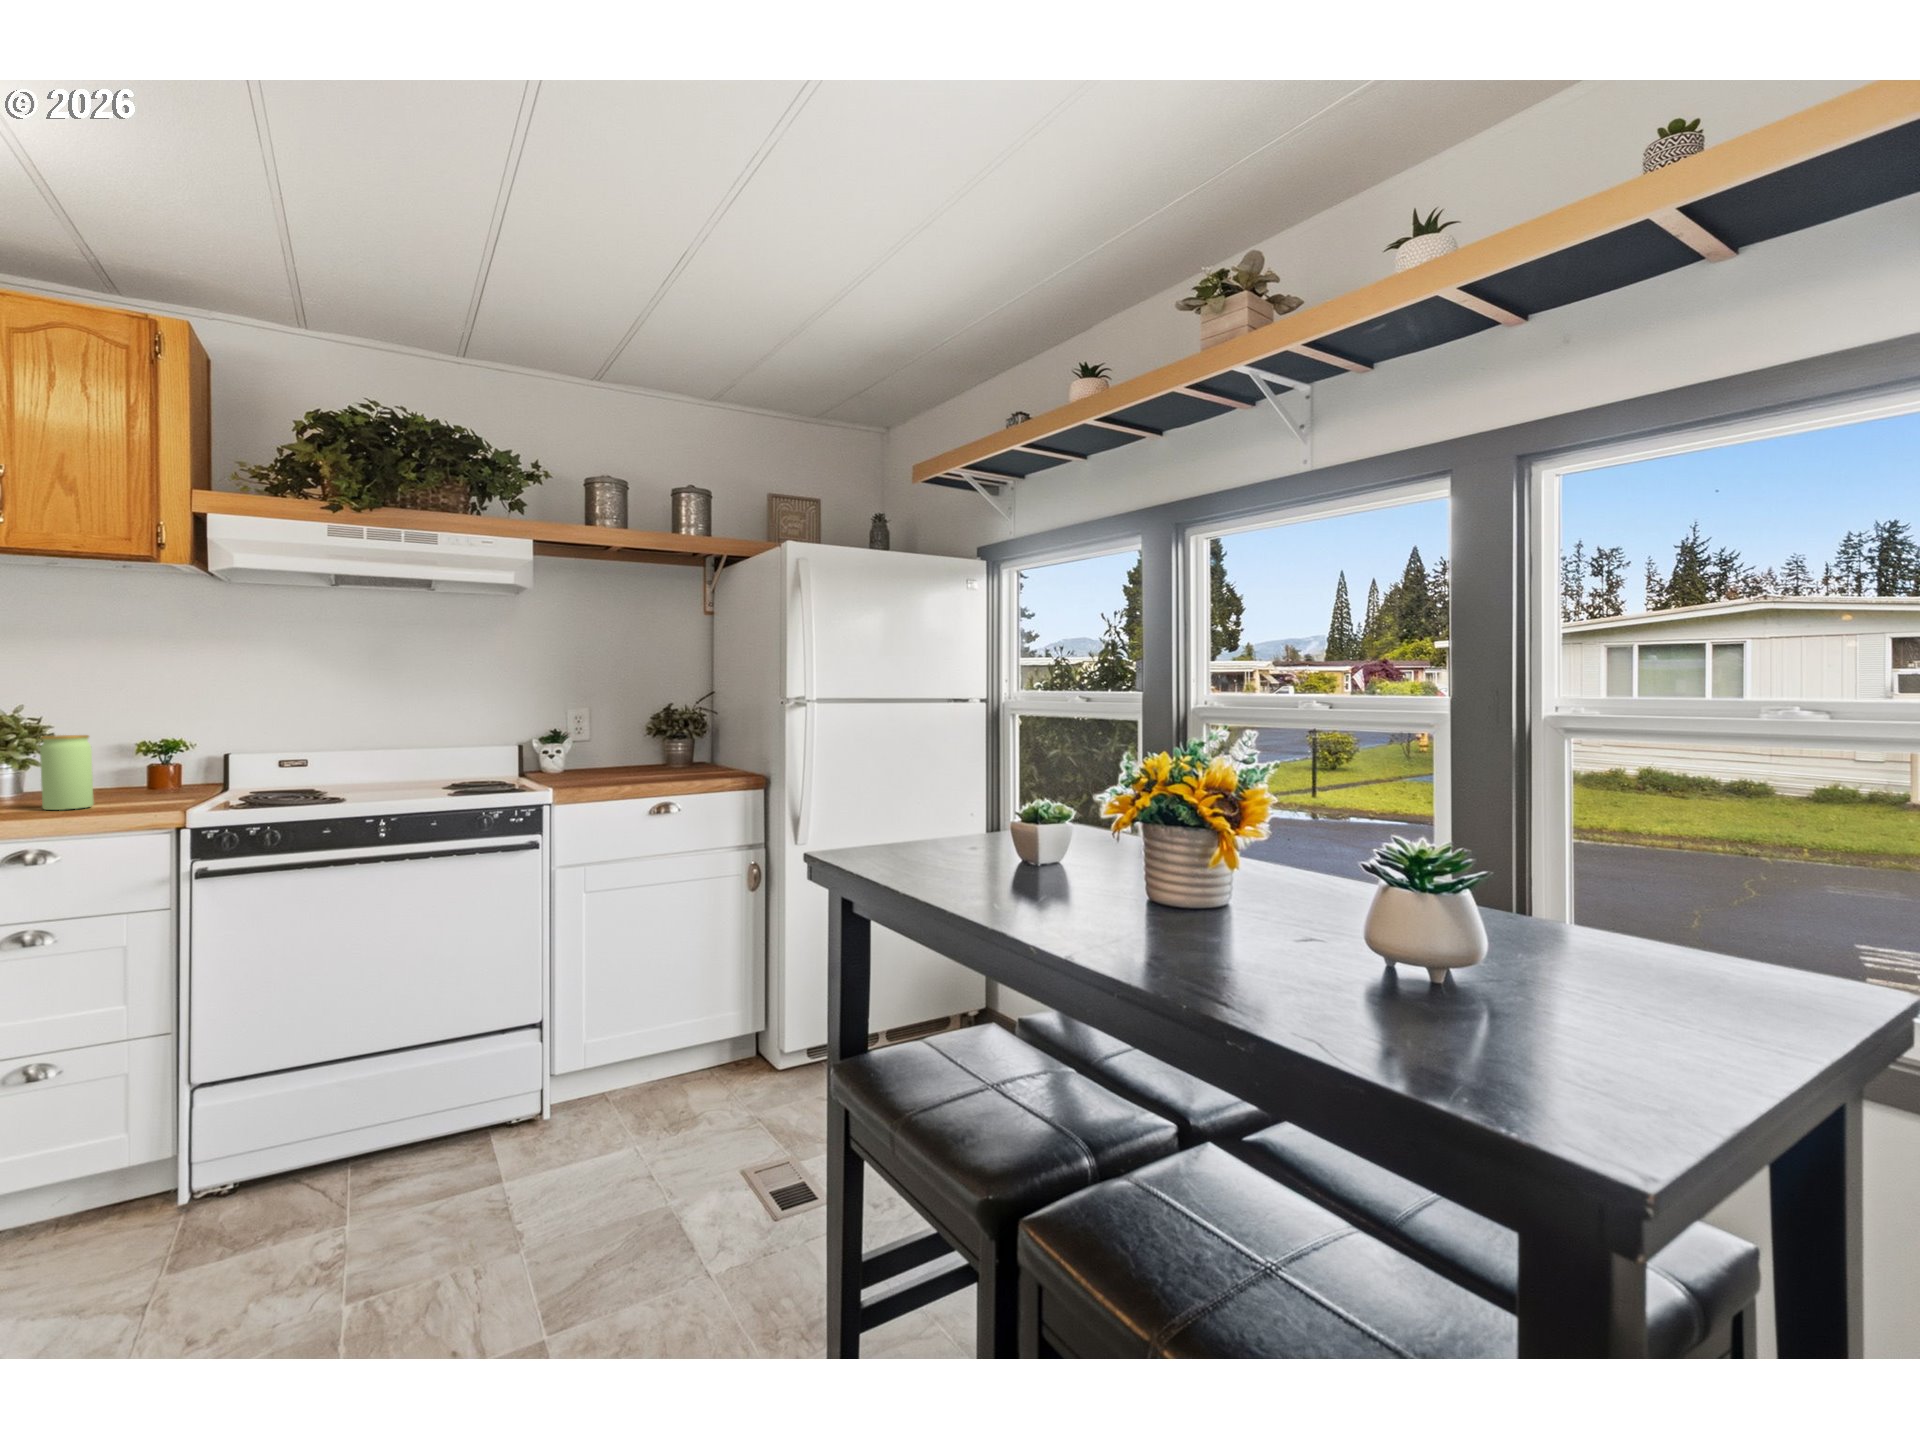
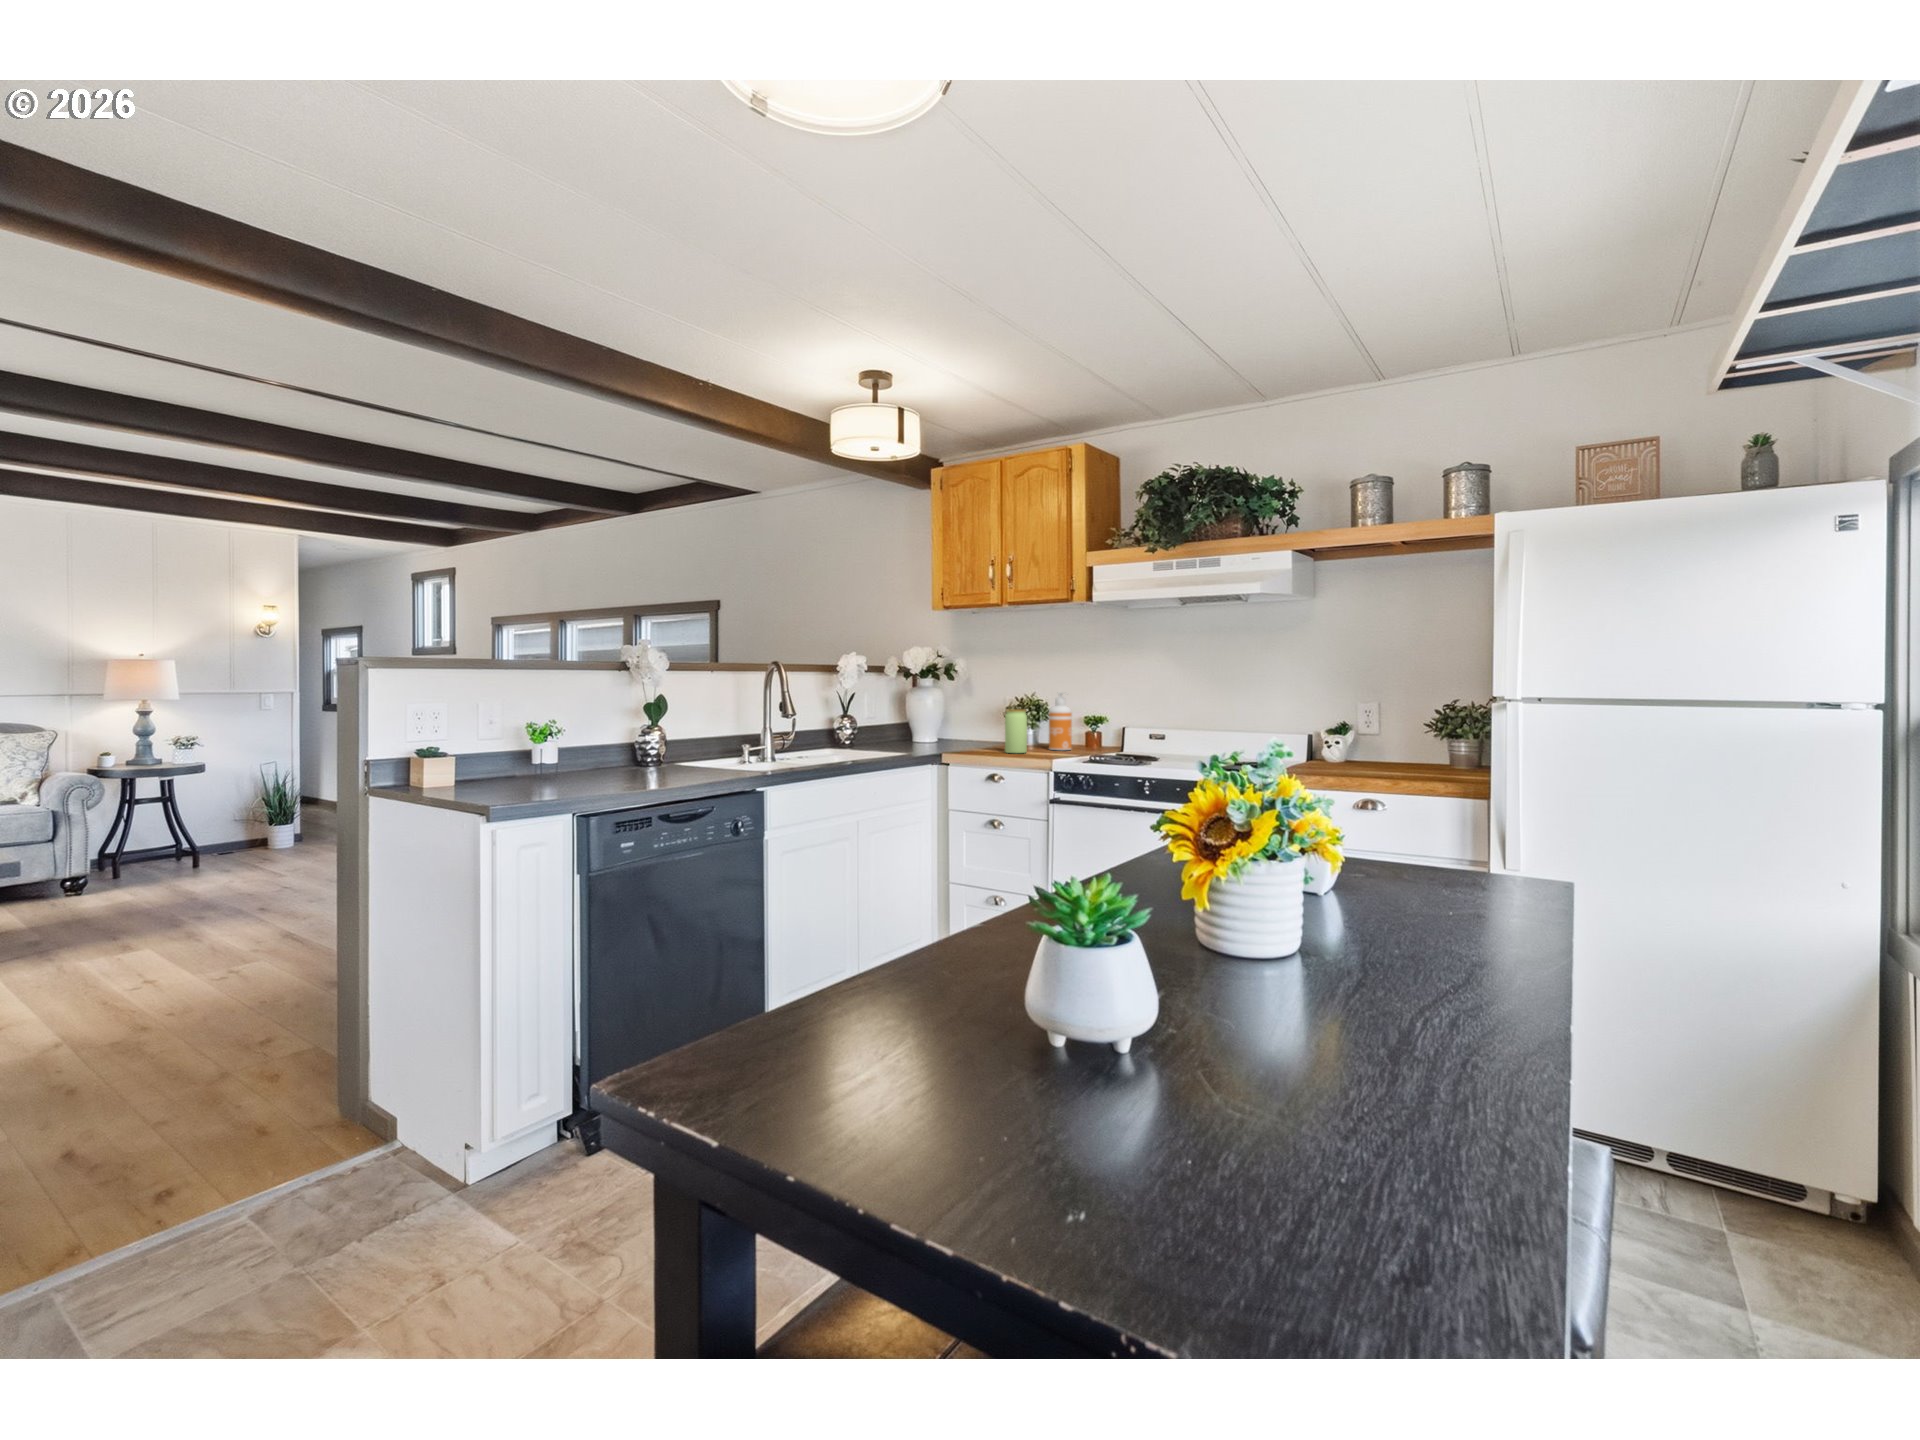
soap dispenser: none [103,705,154,798] -> present [1049,692,1072,750]

